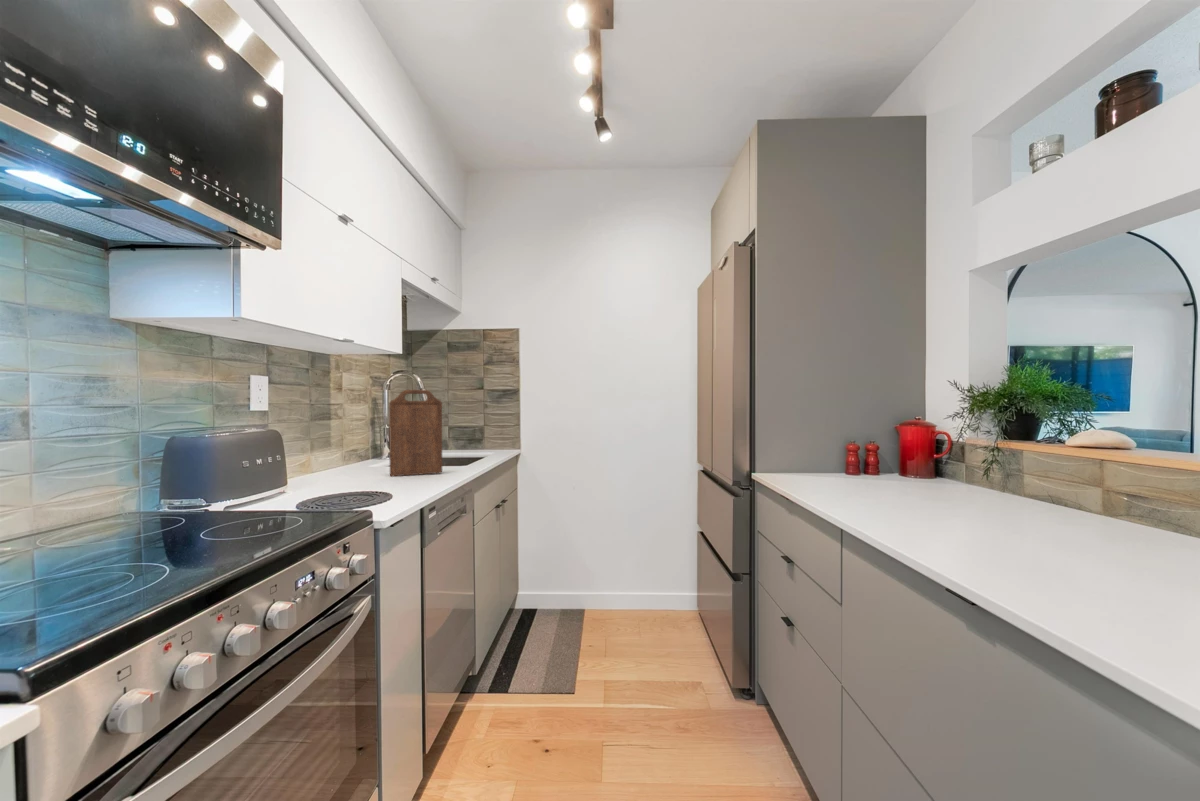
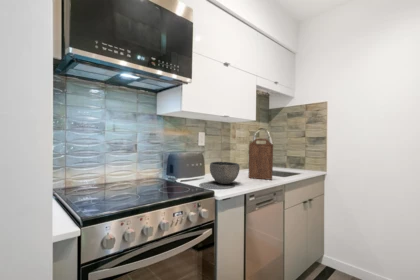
bowl: none [305,444,384,494] -> present [210,162,240,184]

